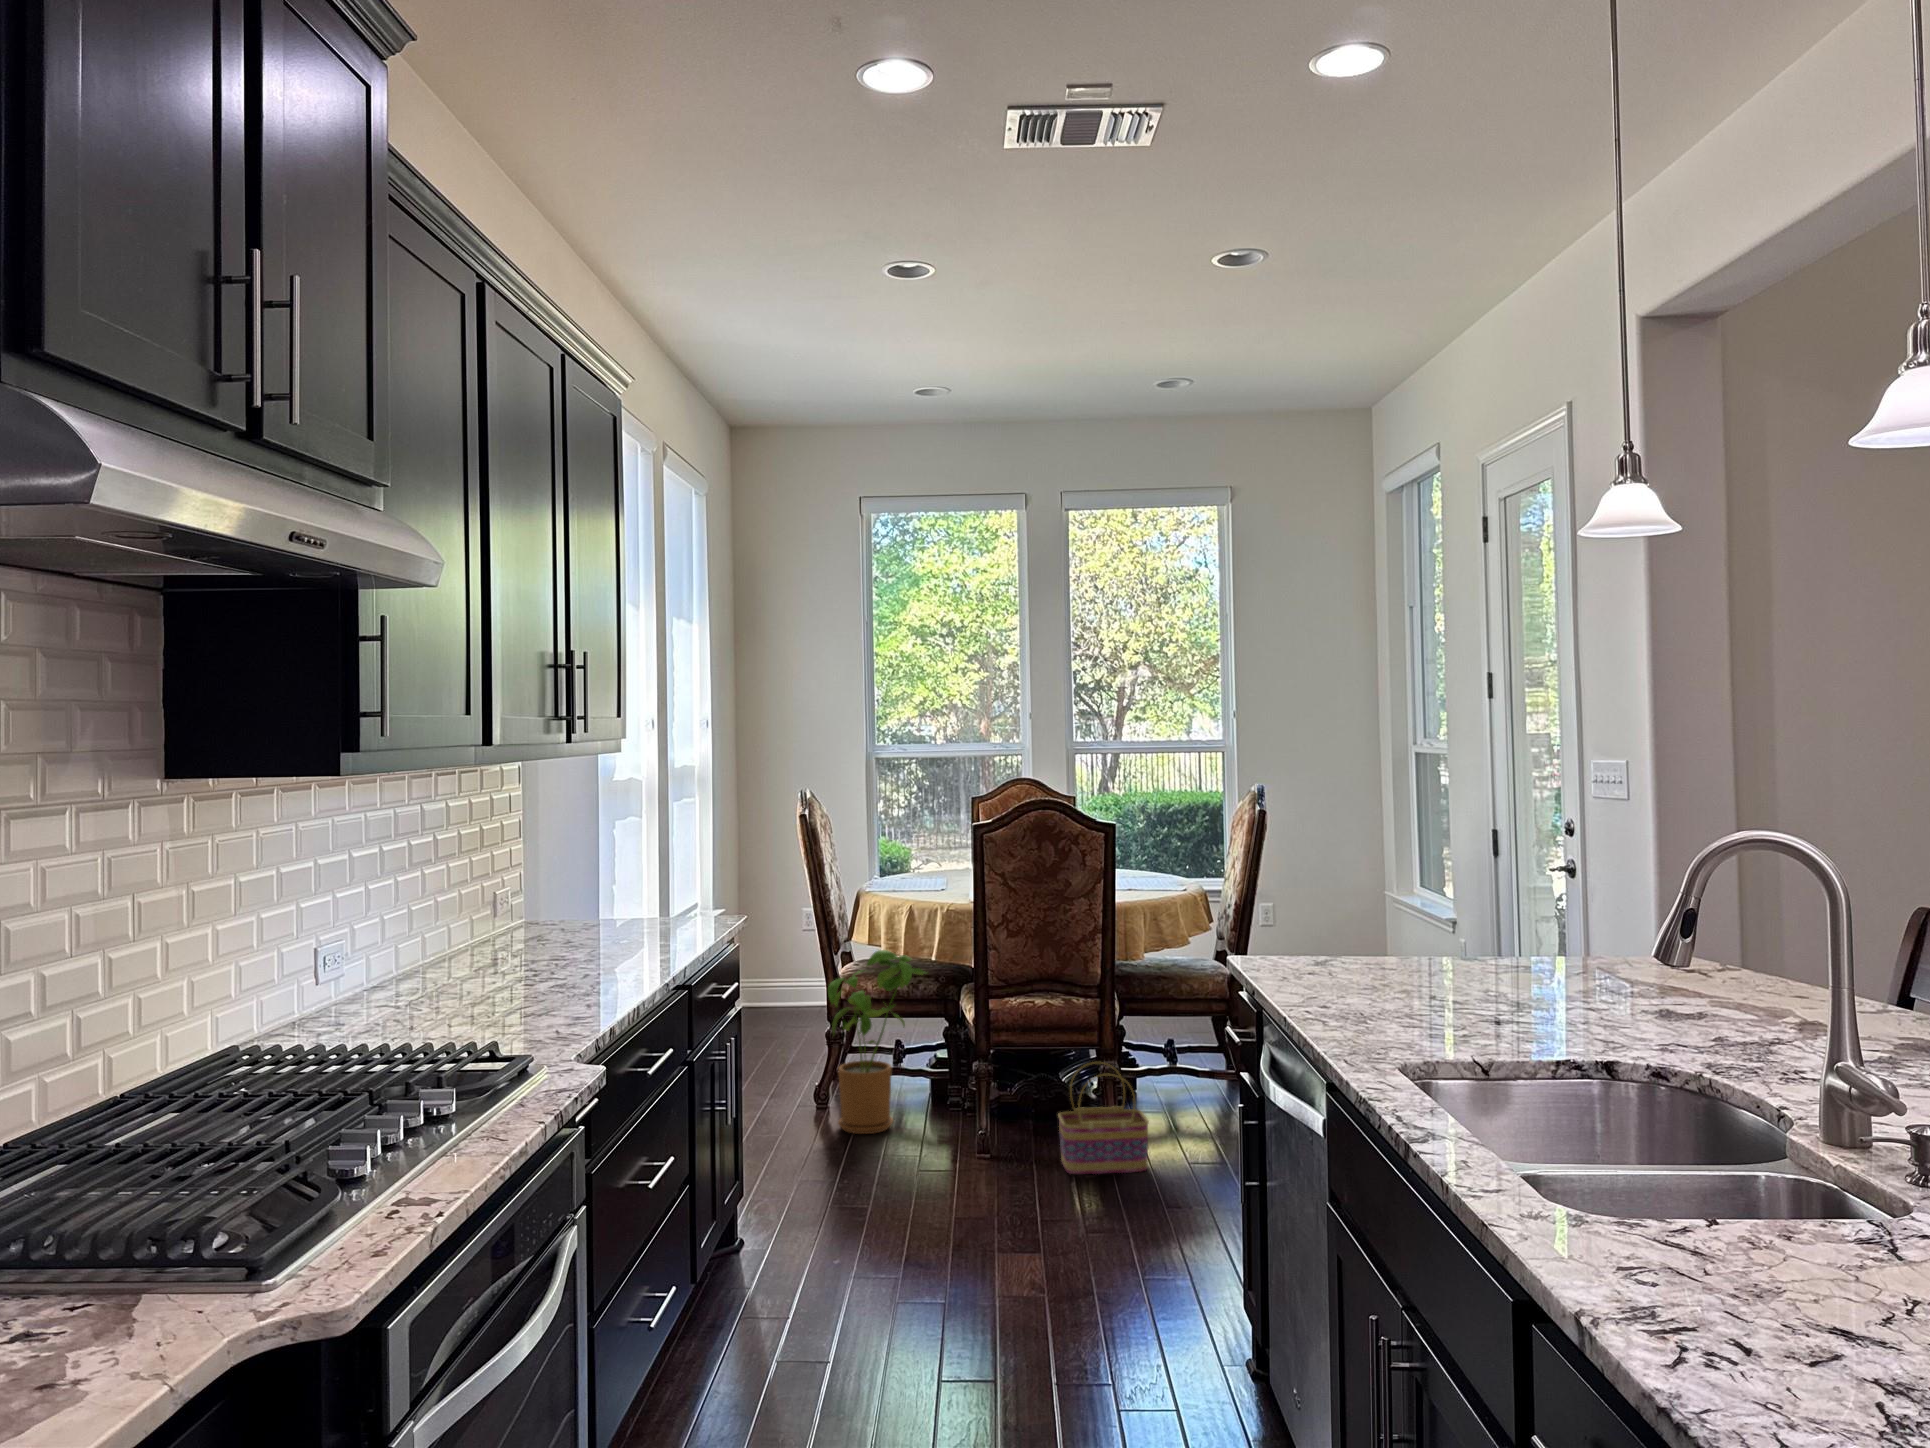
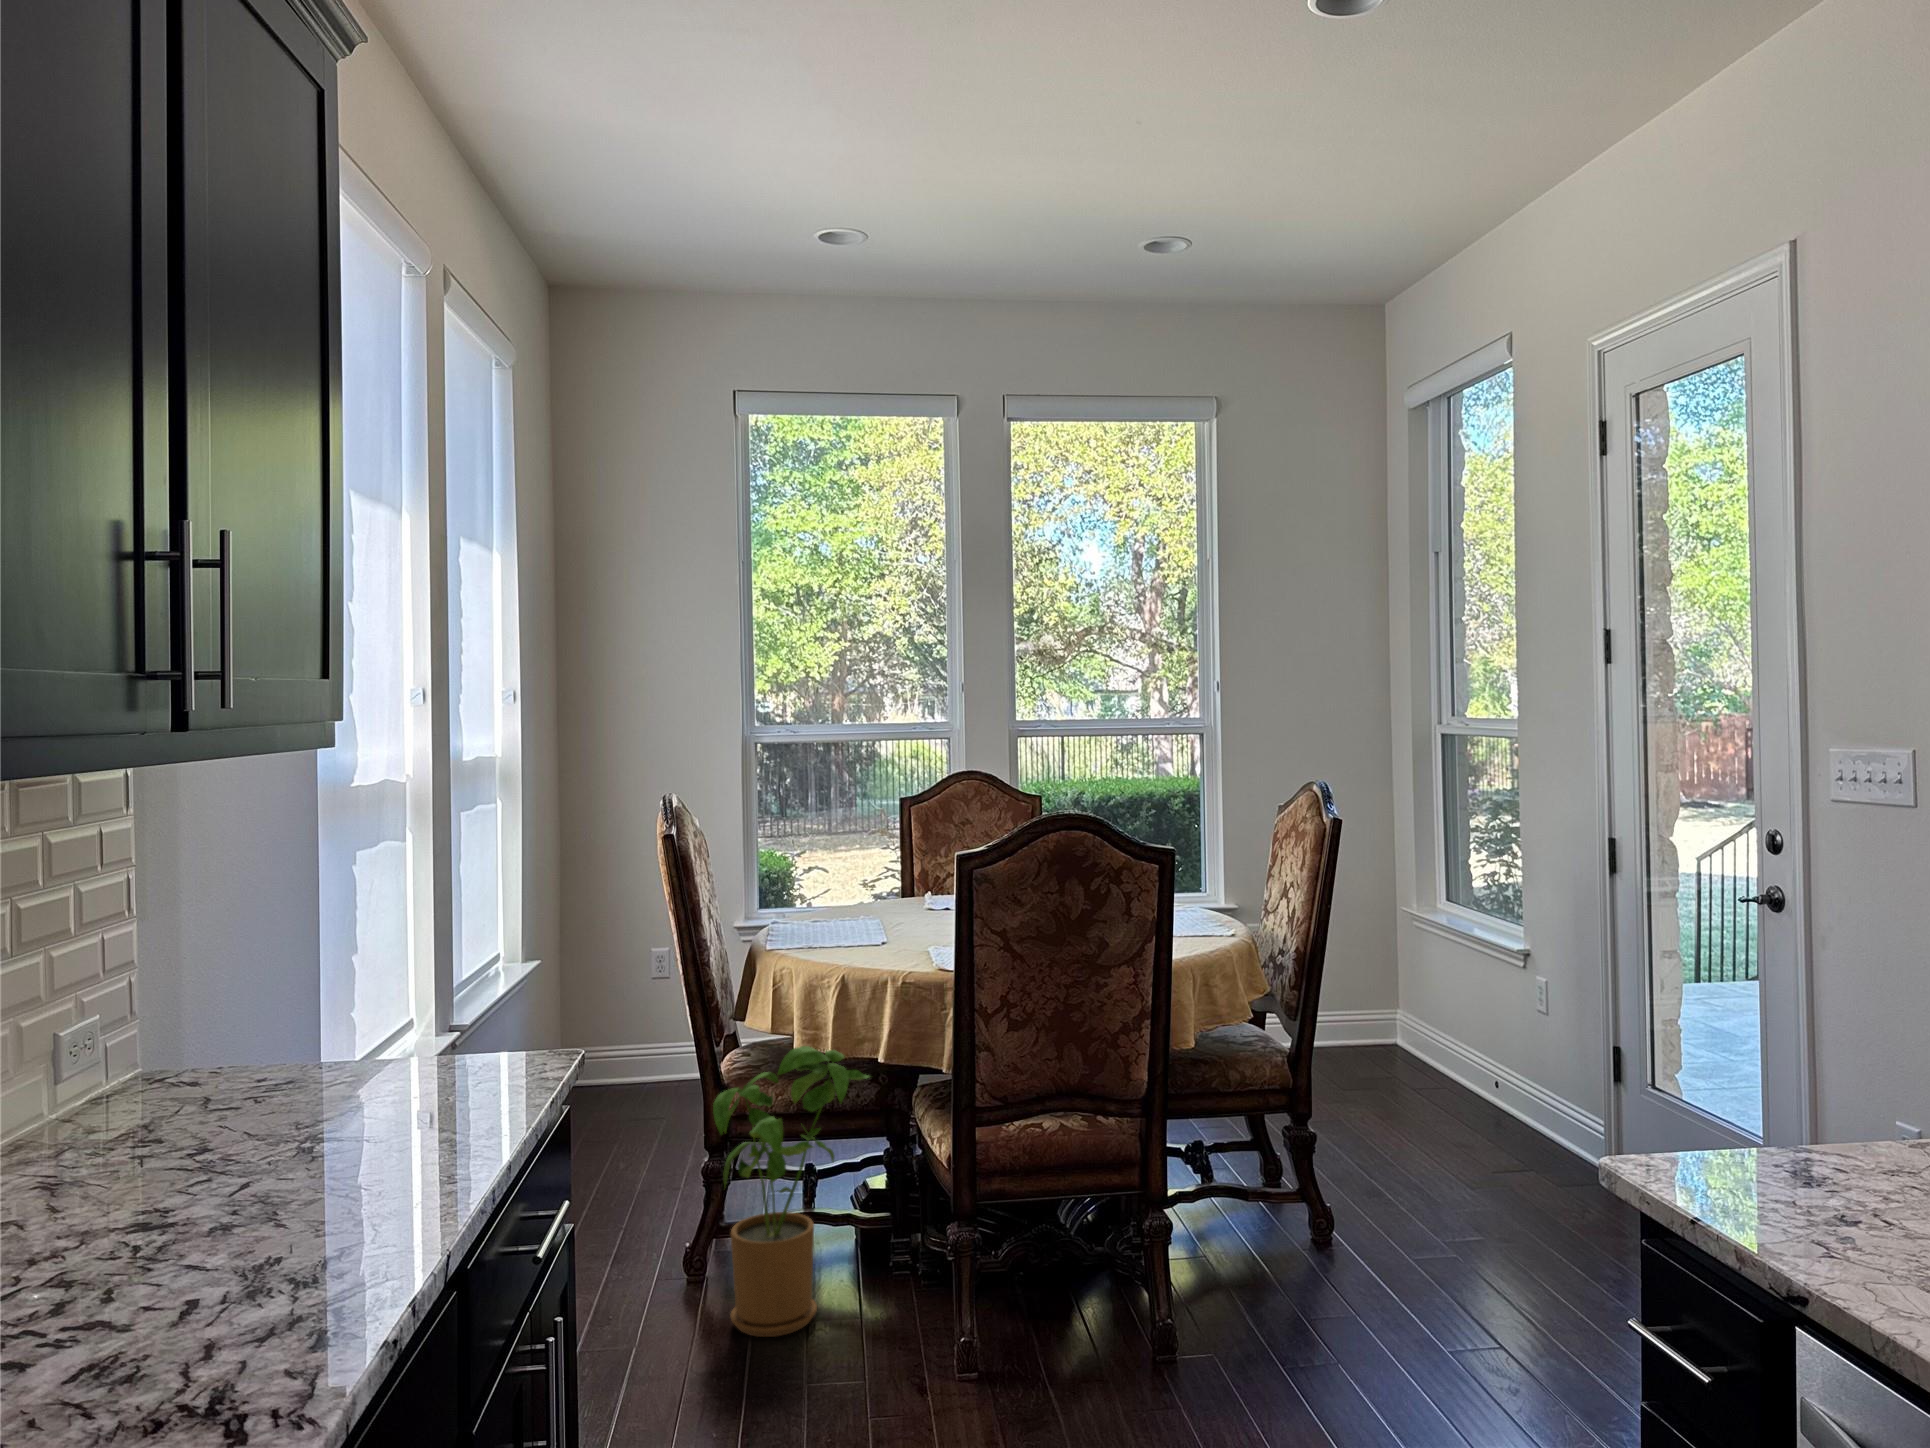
basket: present [1058,1062,1149,1174] -> none [1090,1217,1235,1407]

